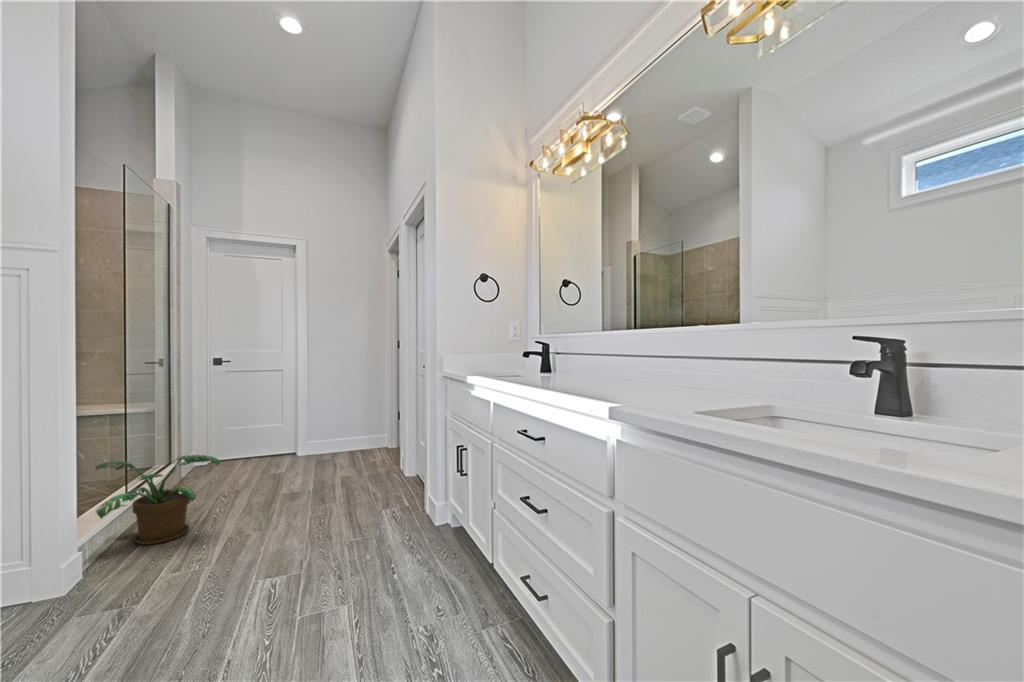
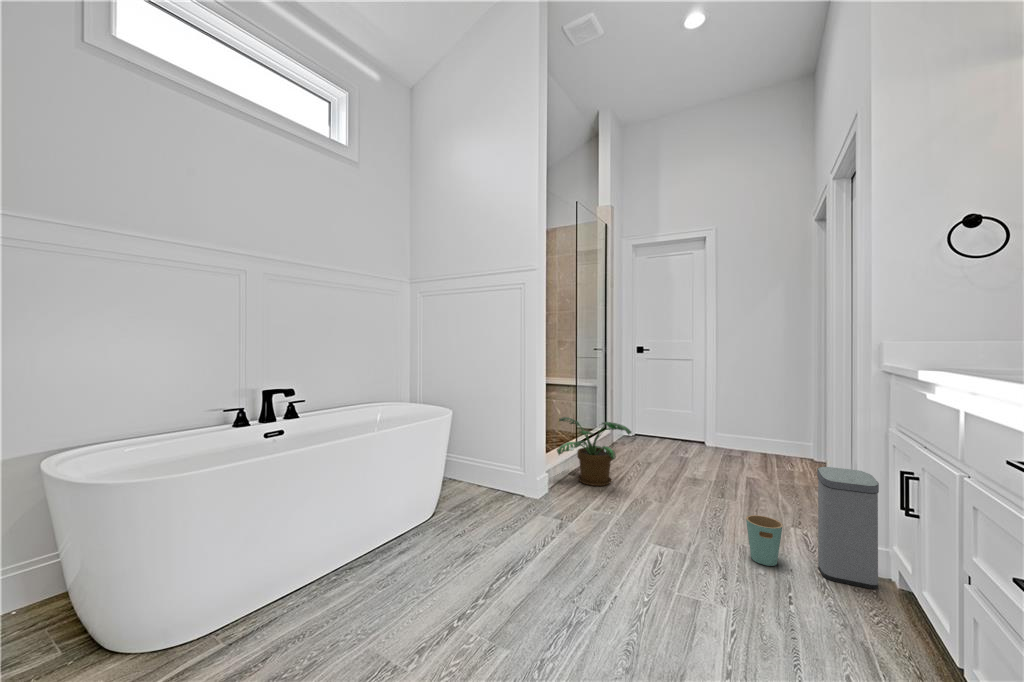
trash can: none [353,451,444,553] -> present [746,467,879,589]

